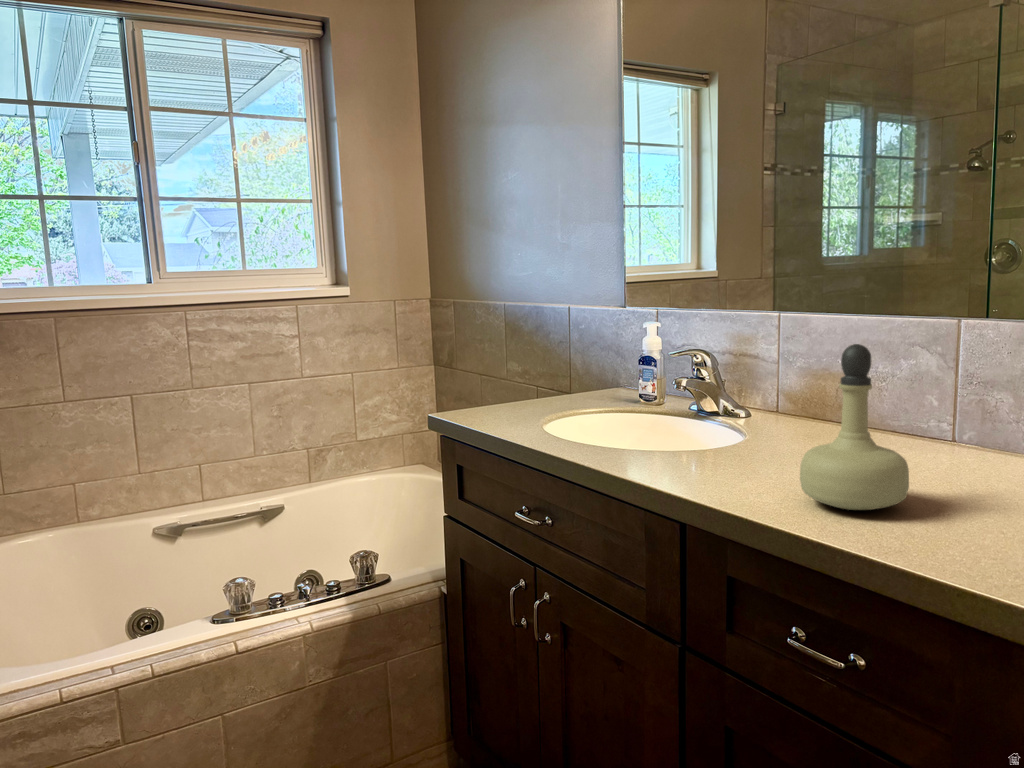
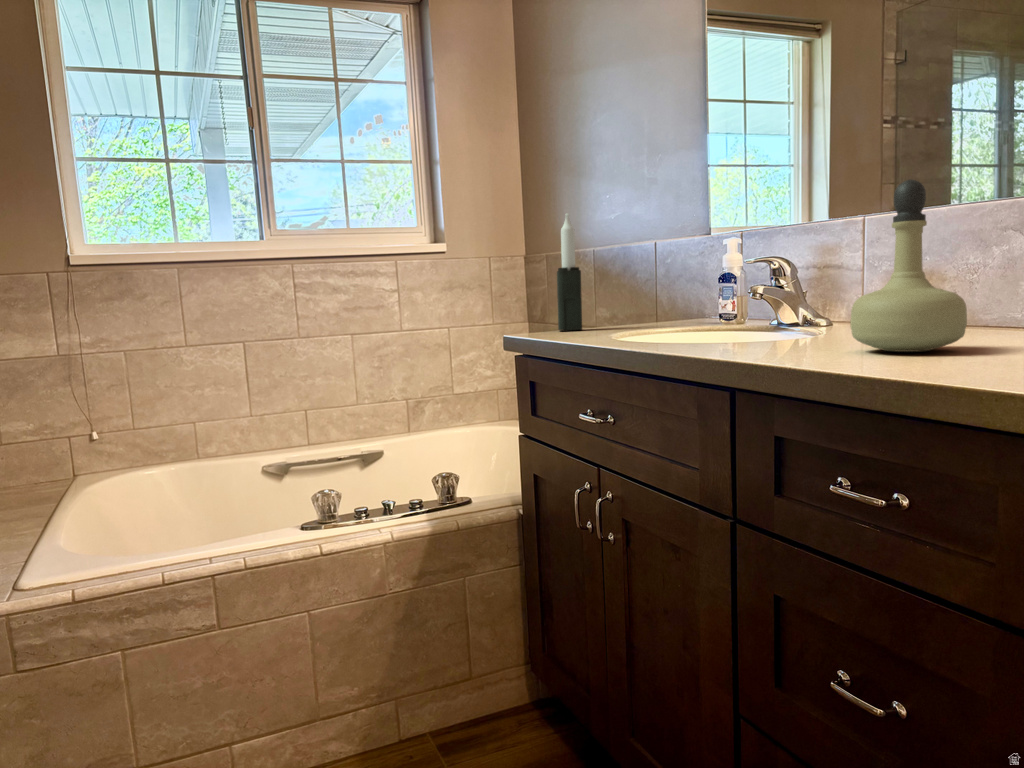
candle: none [481,298,508,417] -> present [557,214,582,331]

